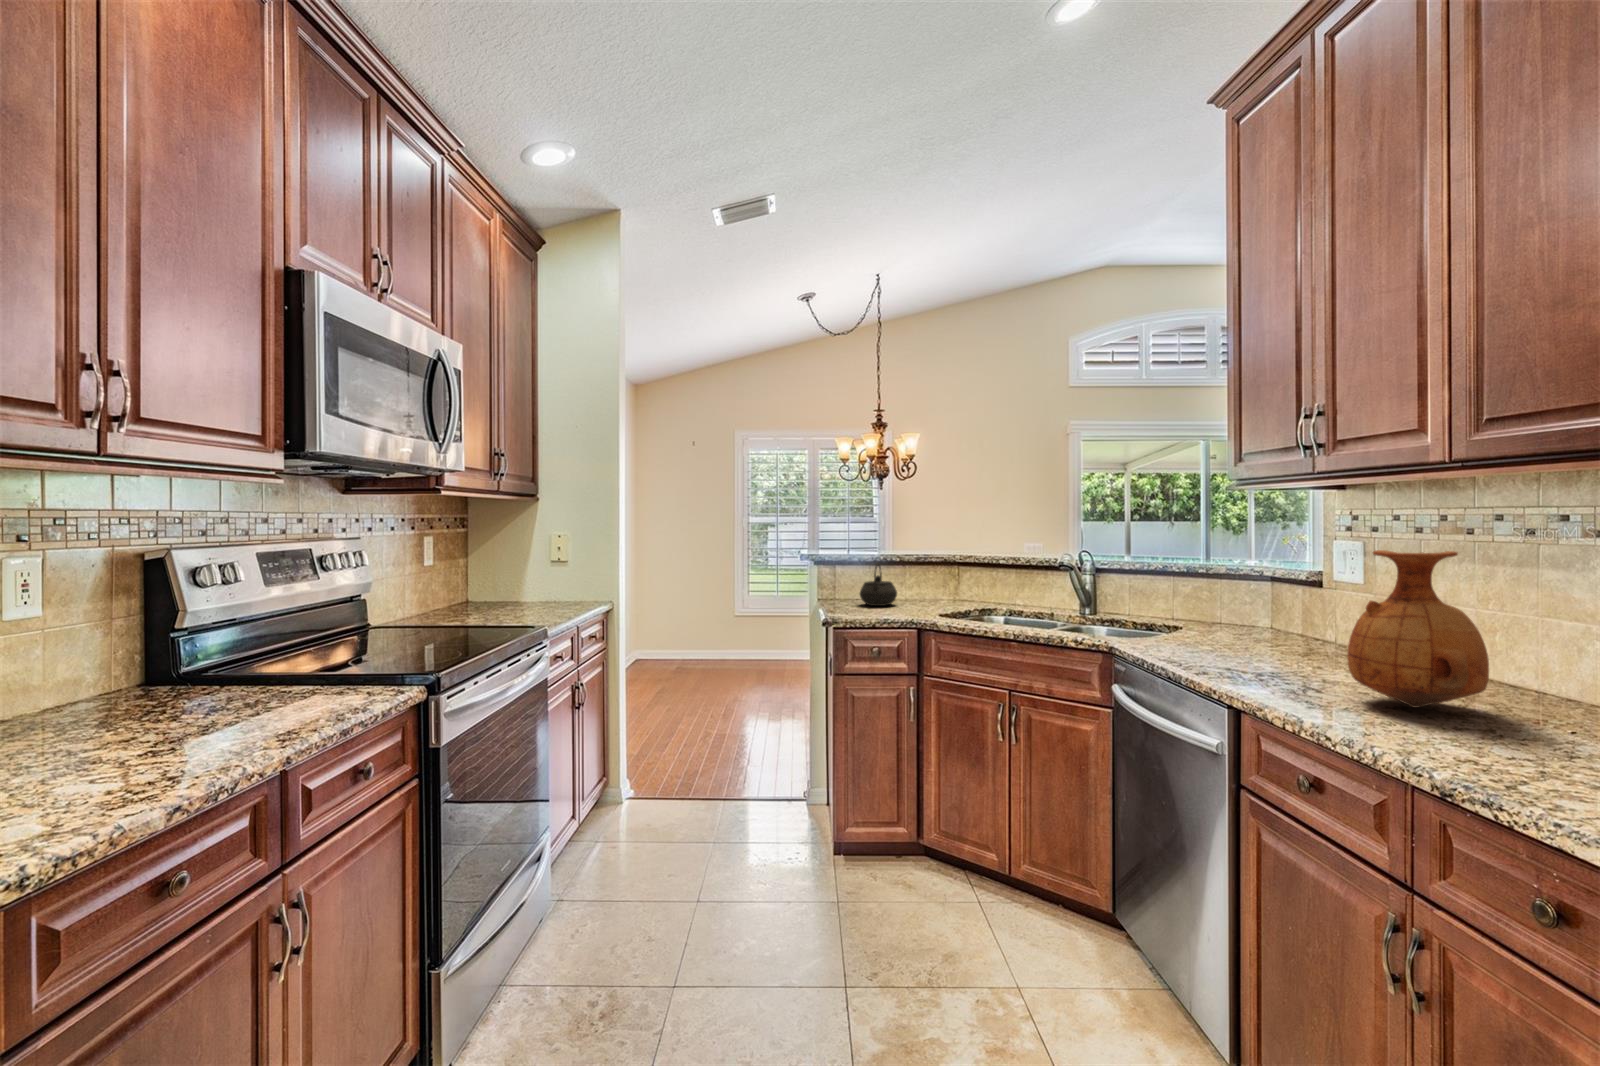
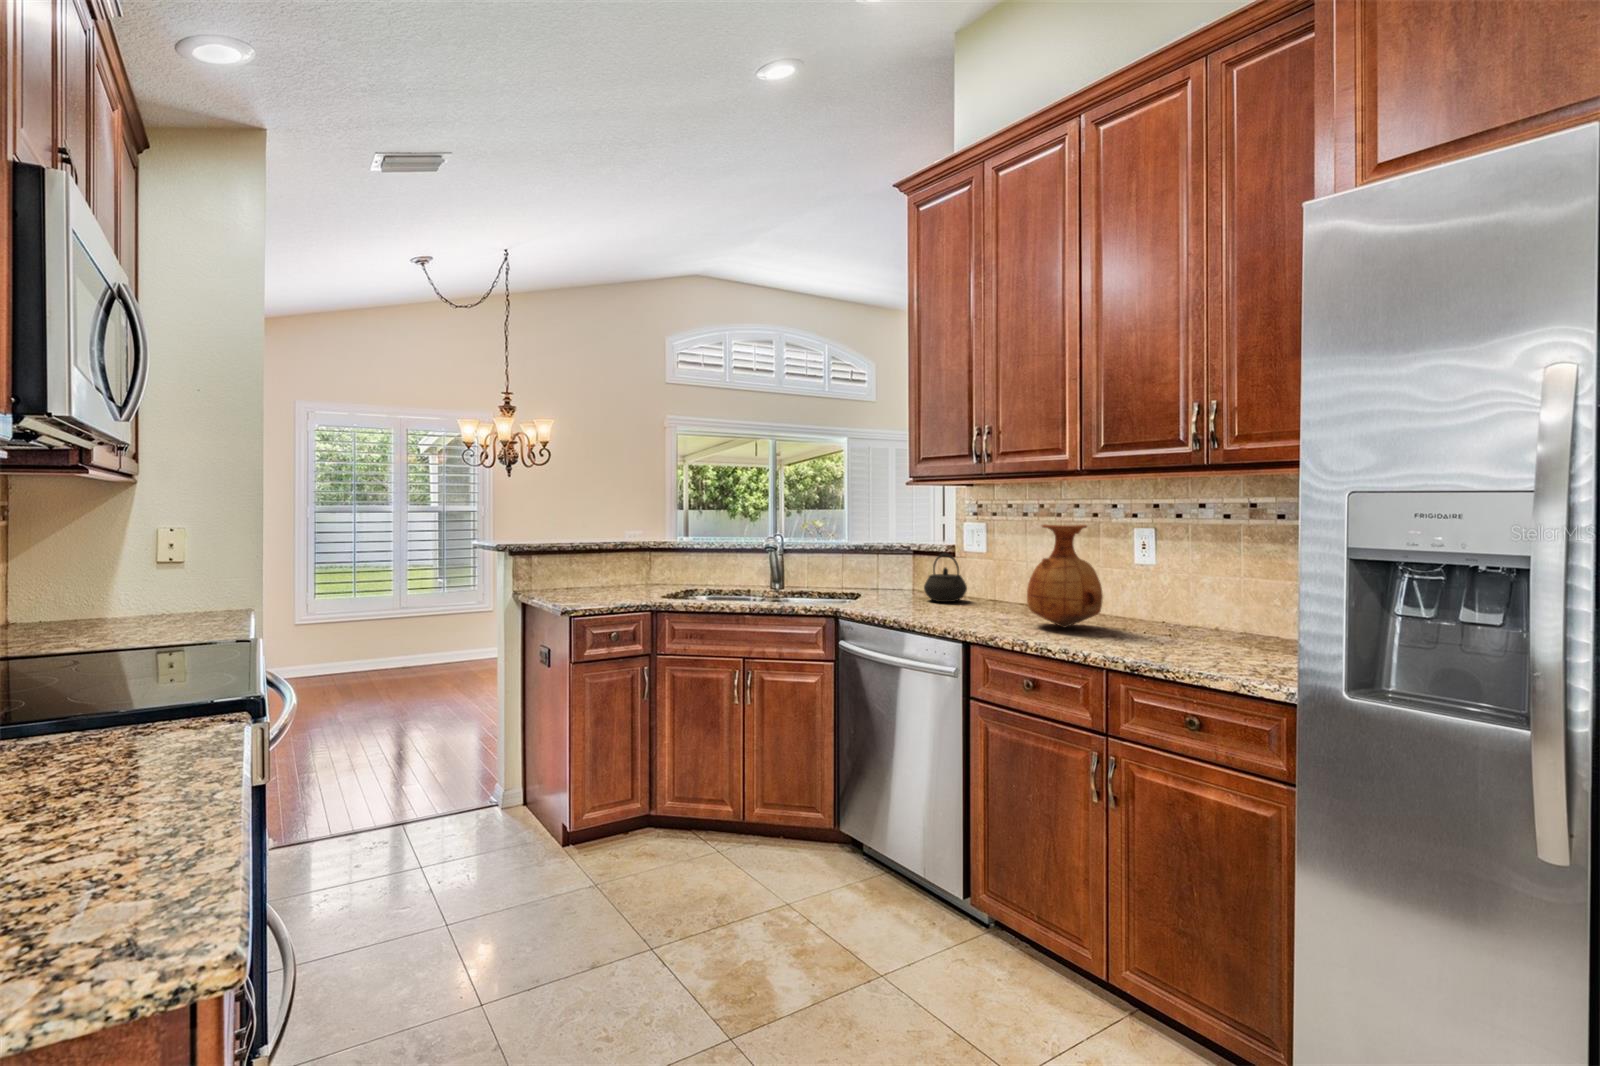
kettle: present [860,563,897,606] -> present [924,553,967,602]

